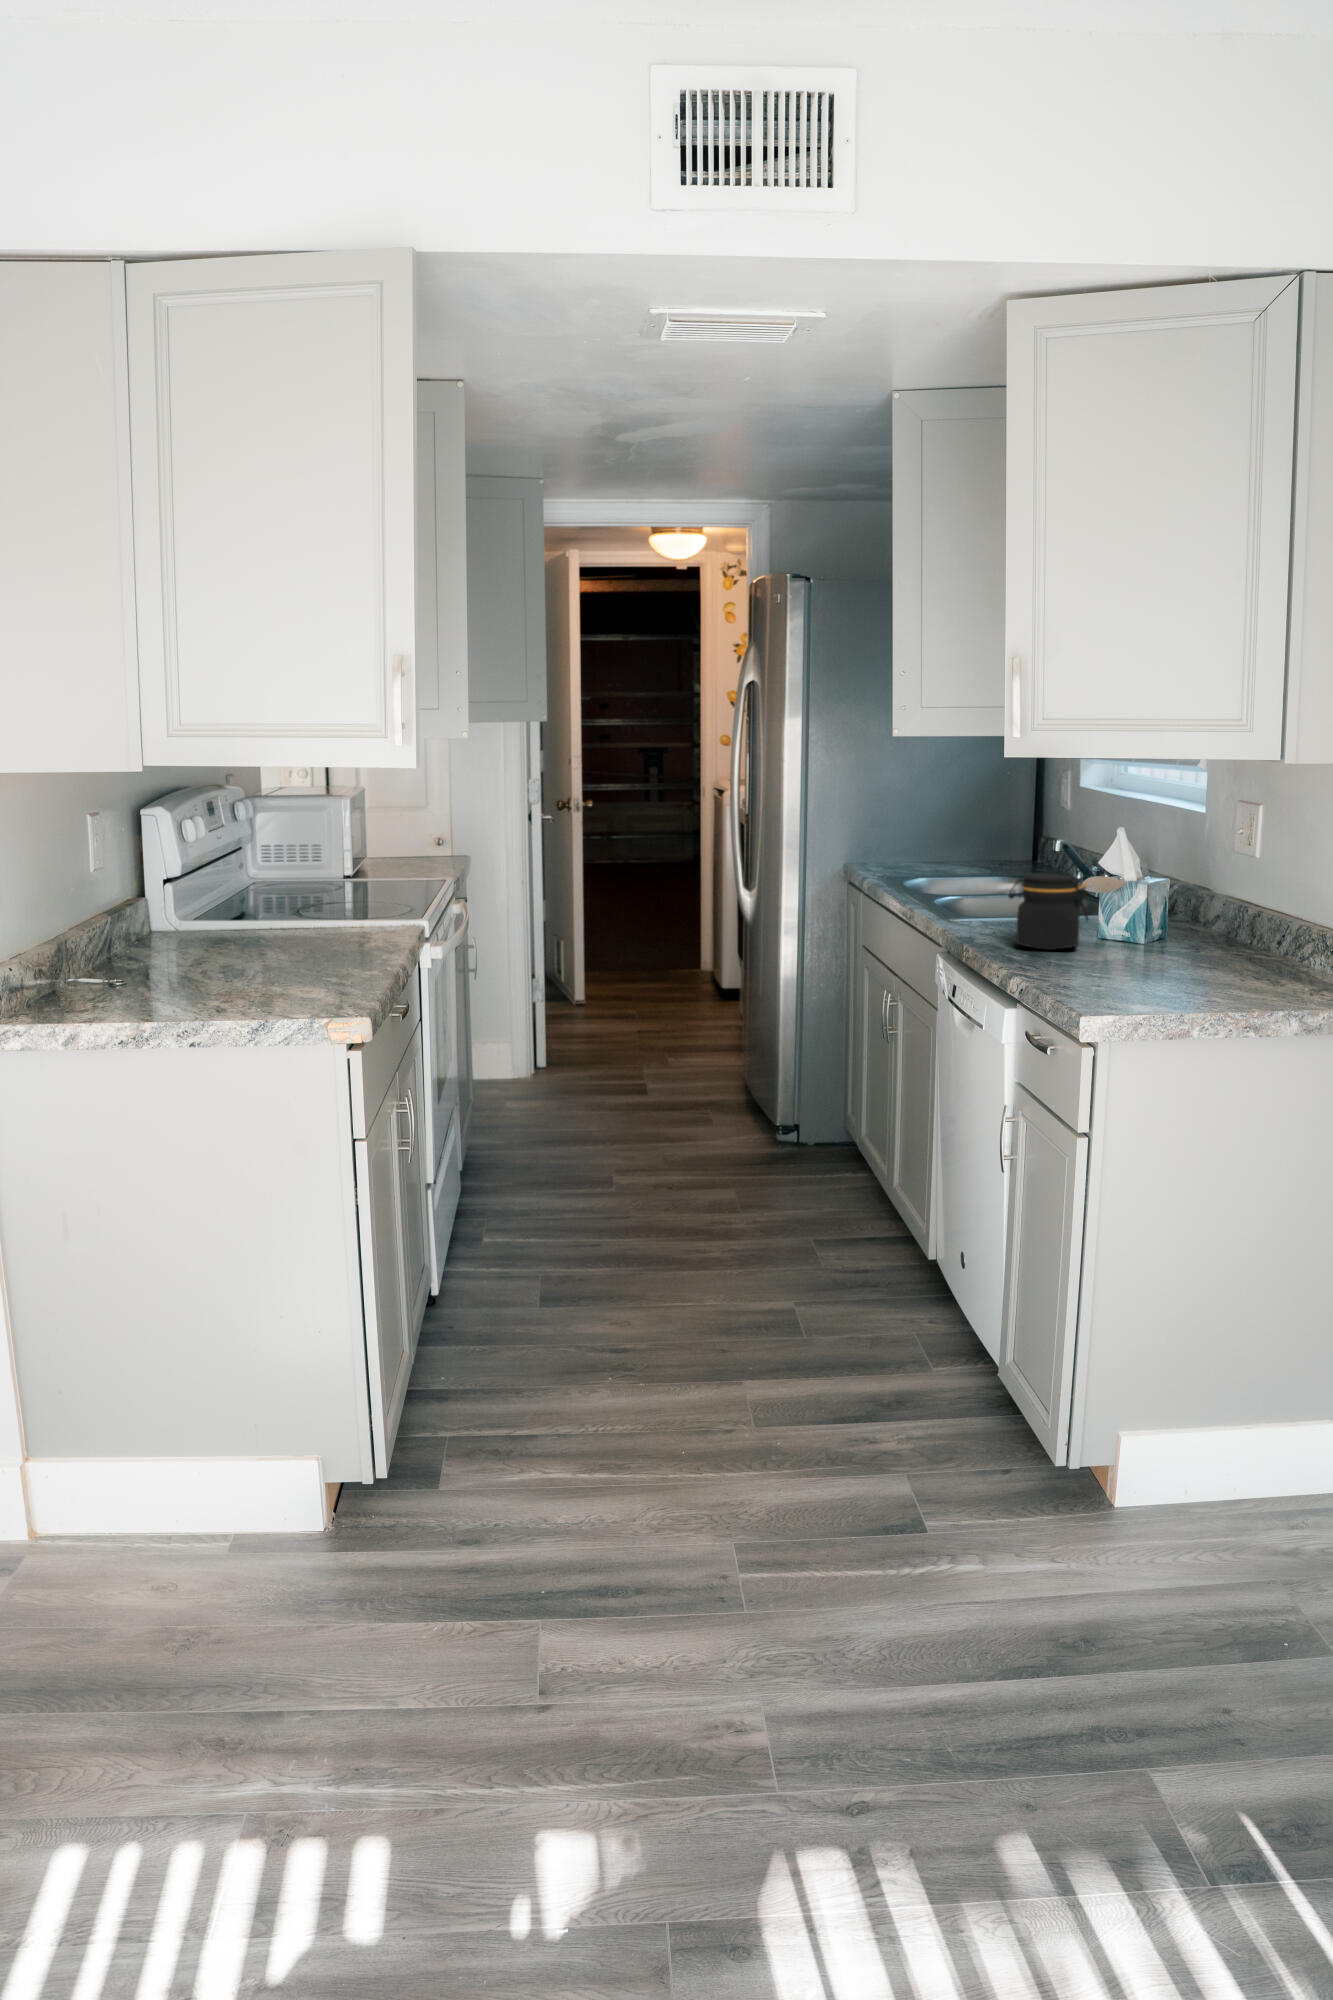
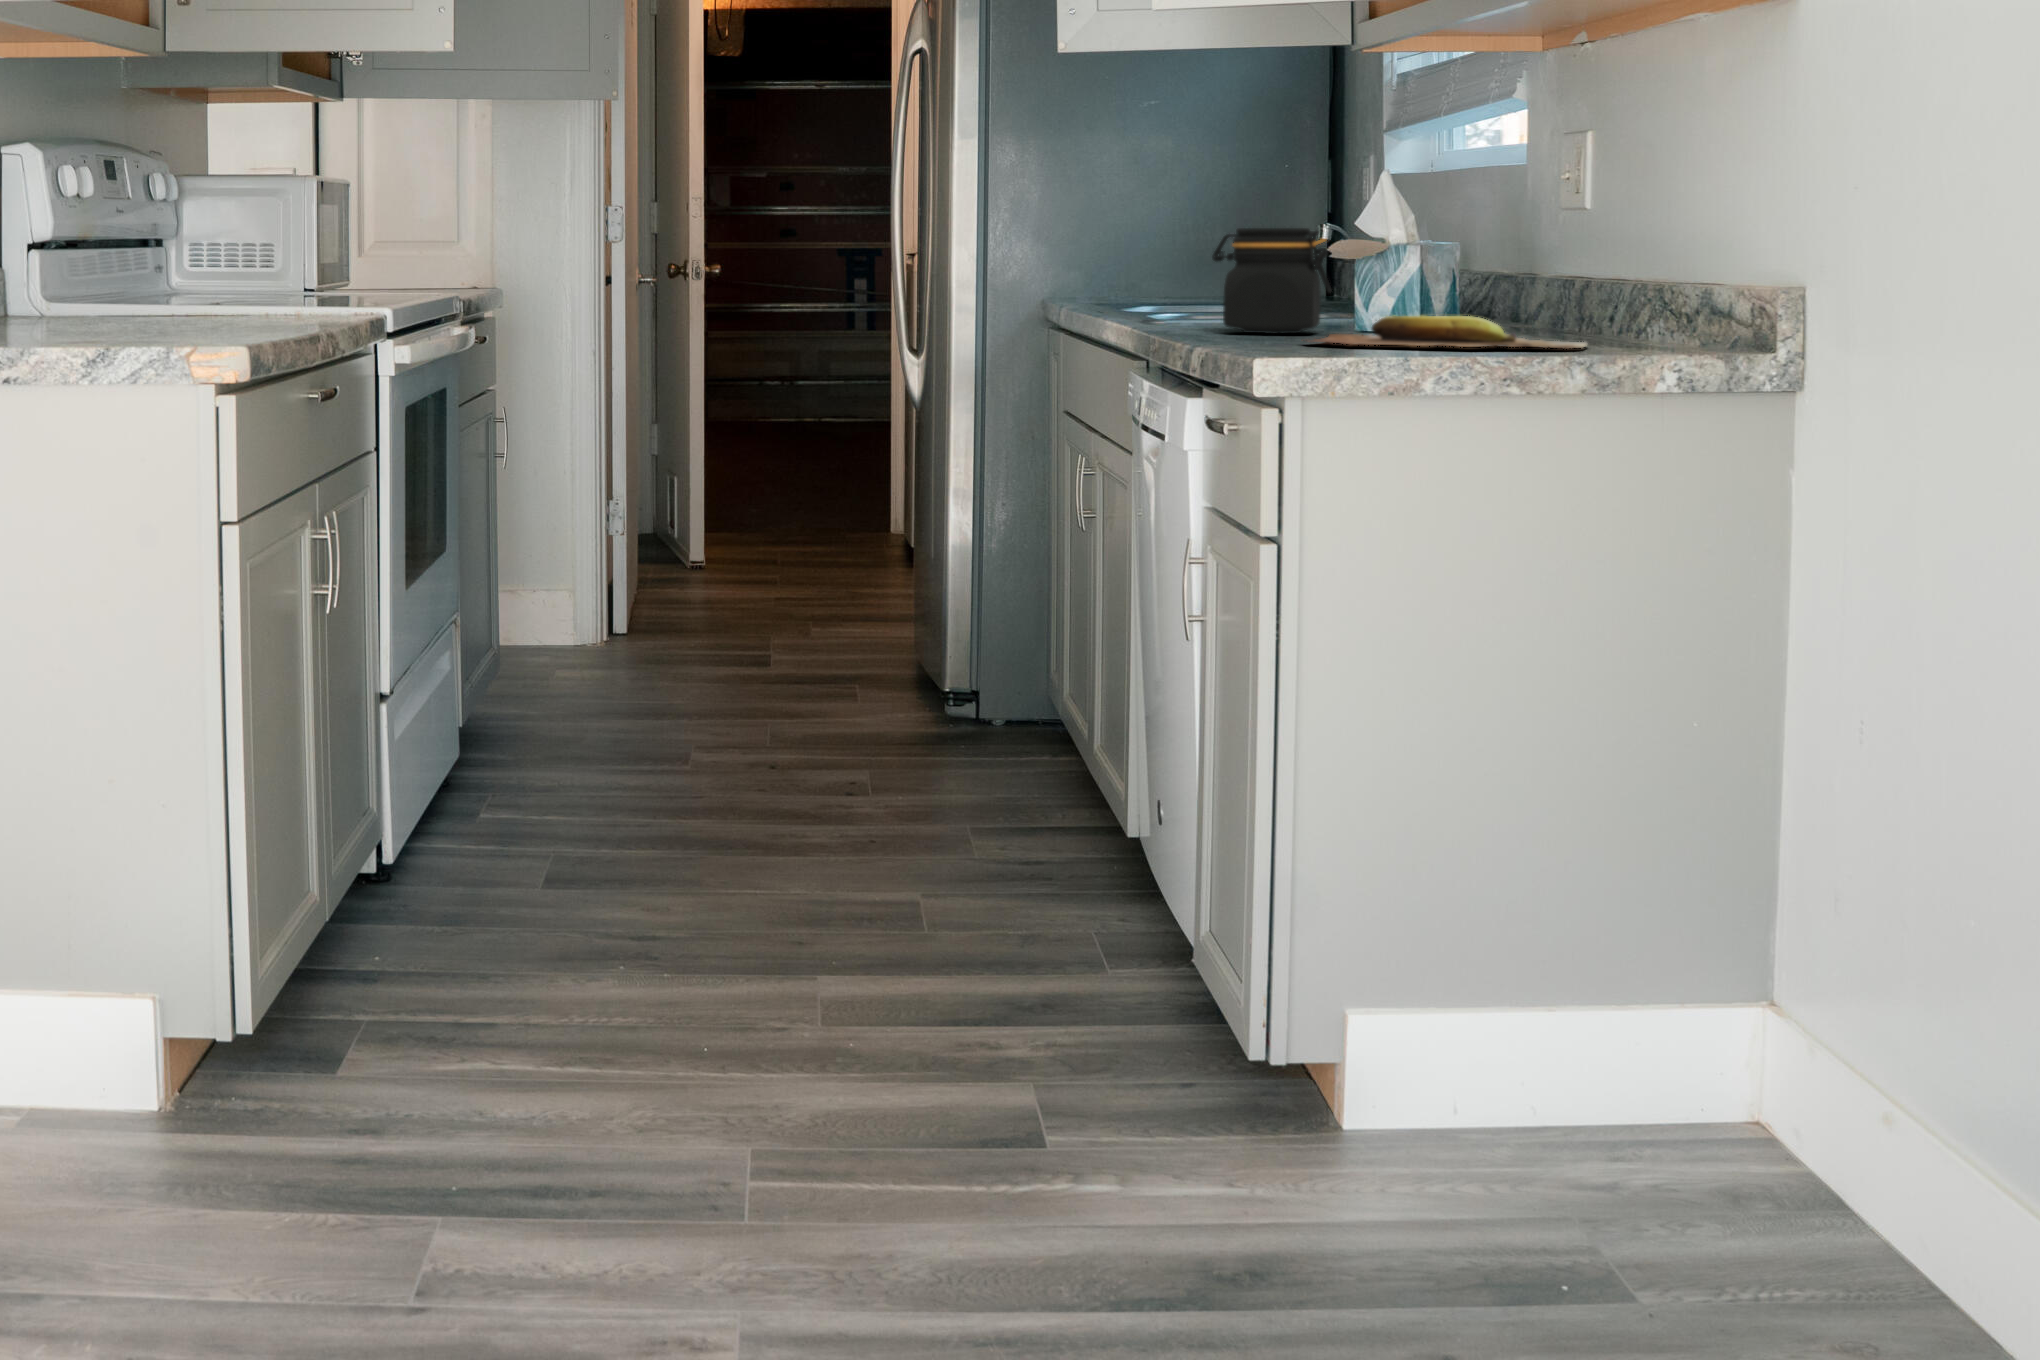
cutting board: none [1081,956,1278,986] -> present [1314,315,1587,349]

